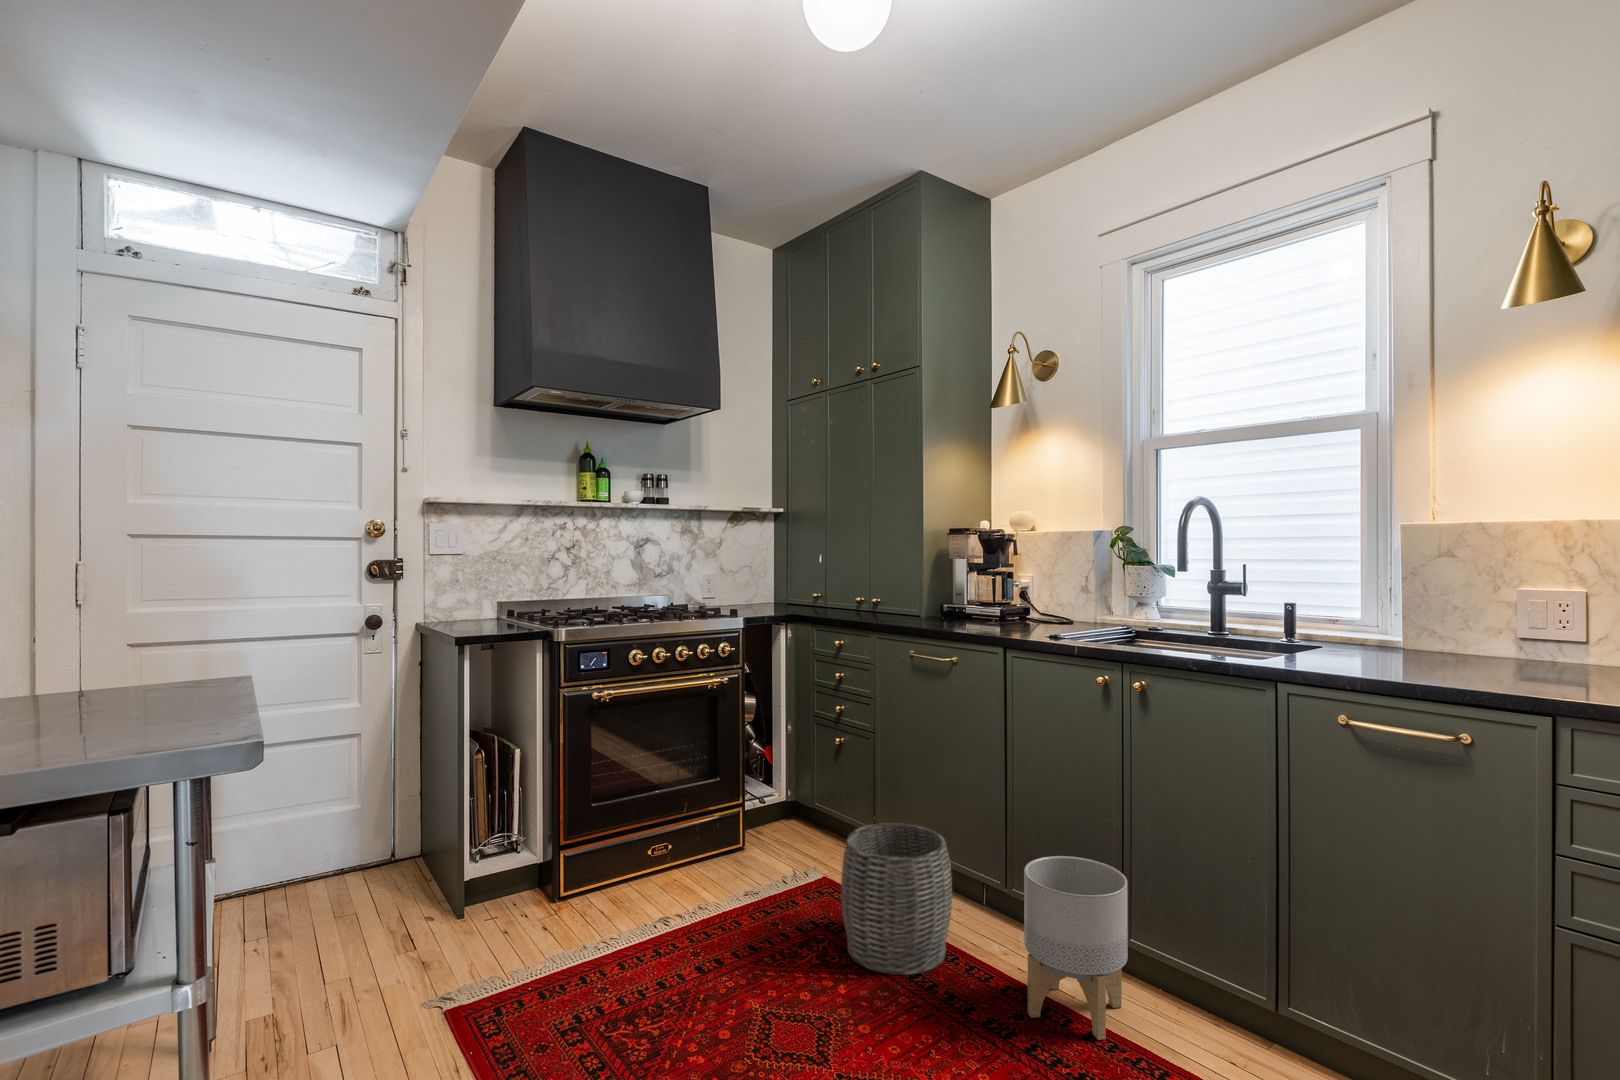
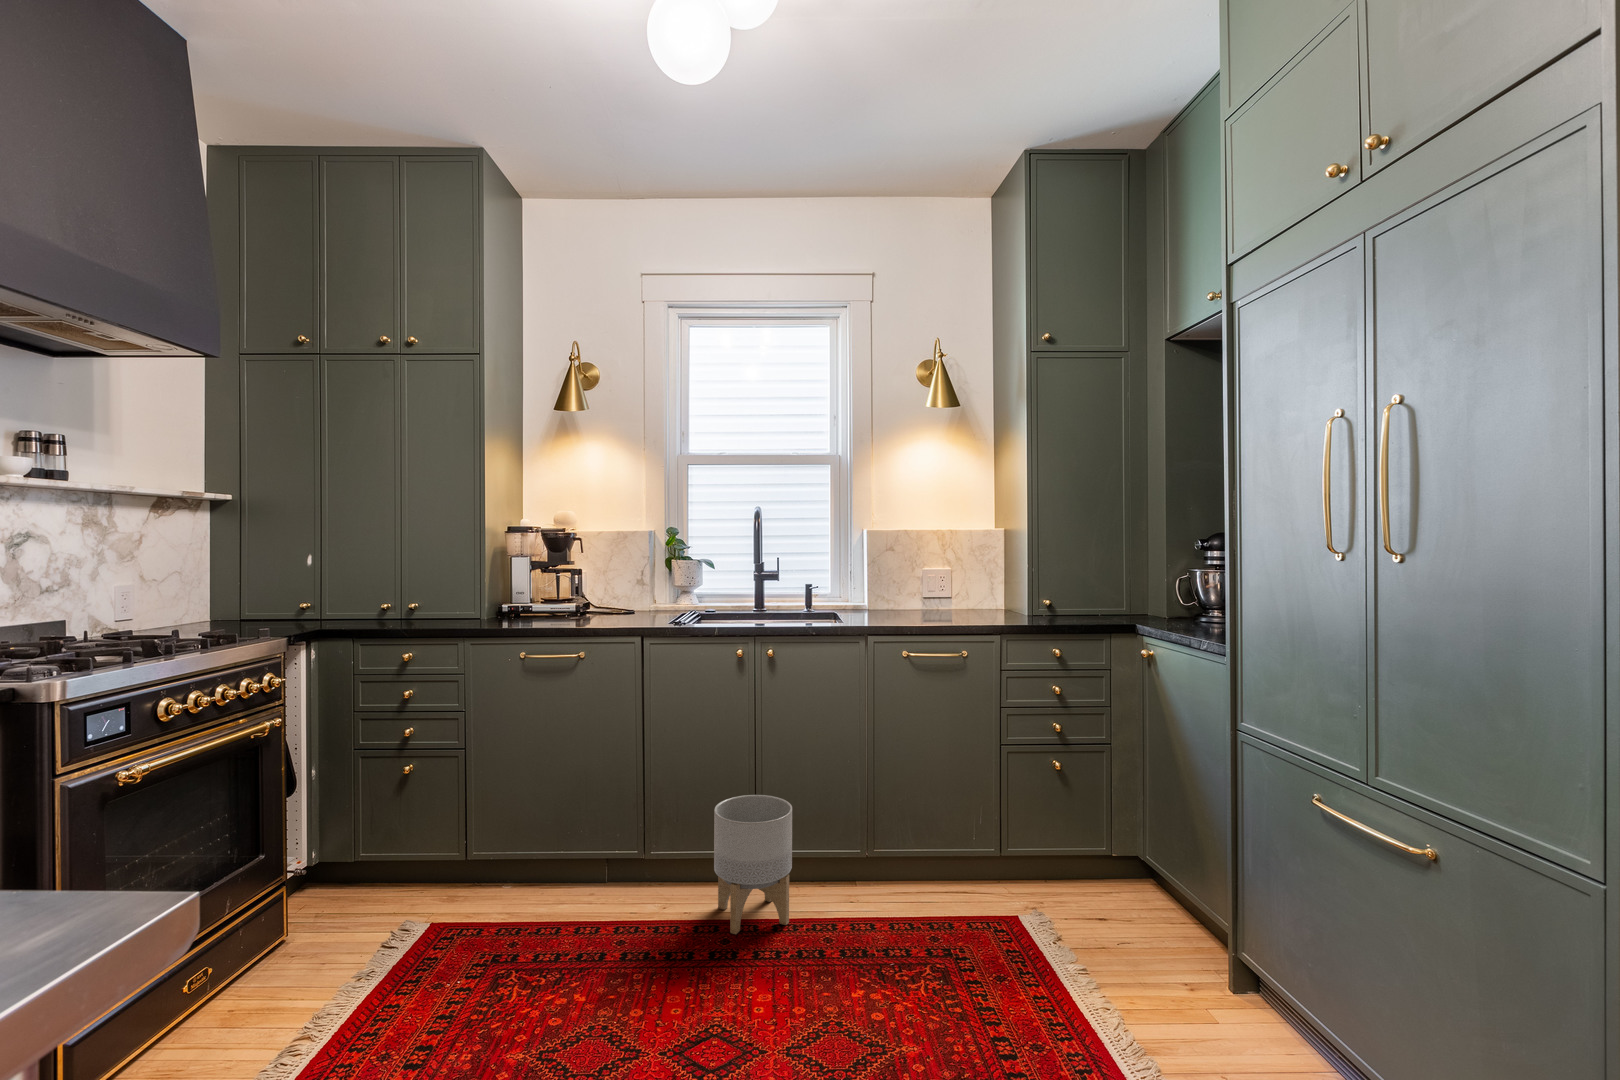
woven basket: present [841,823,952,975] -> none [526,817,638,969]

